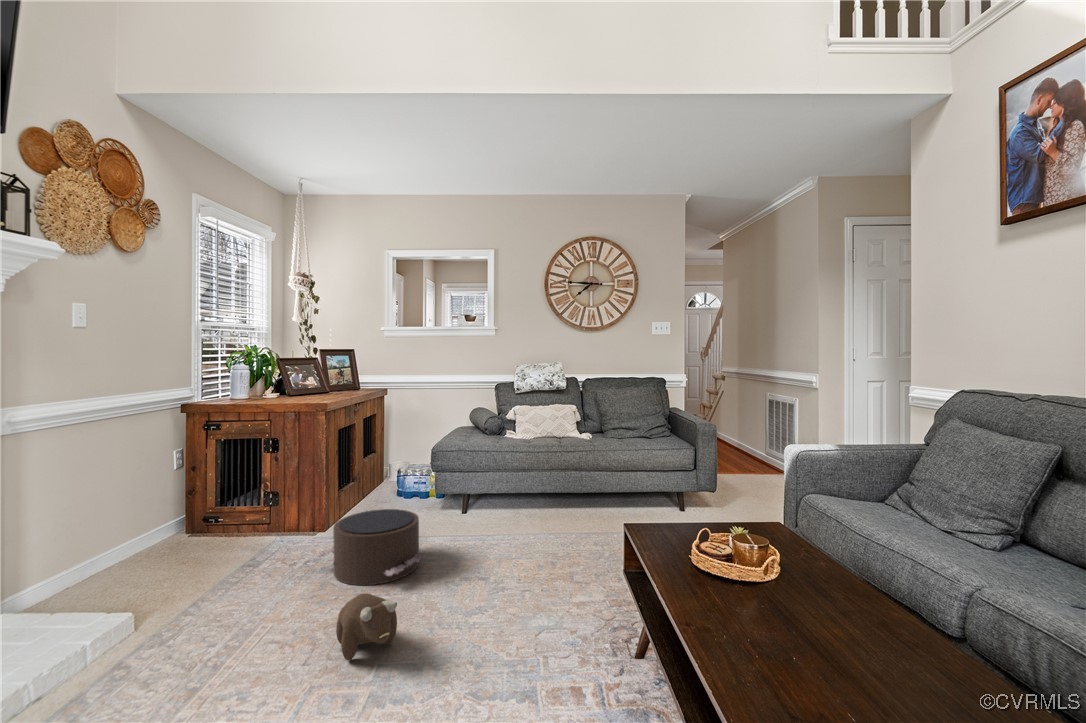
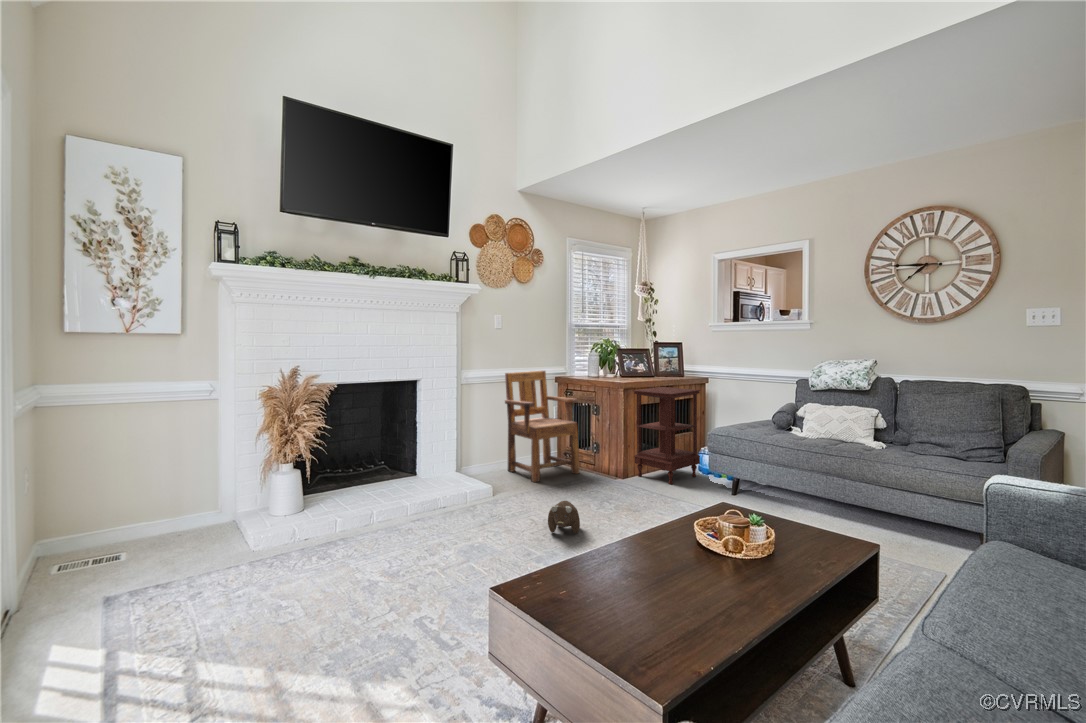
armchair: none [83,388,250,587] -> present [505,371,580,482]
side table: none [338,402,417,526] -> present [633,387,700,484]
pouf: present [317,509,422,585] -> none [592,464,650,511]

